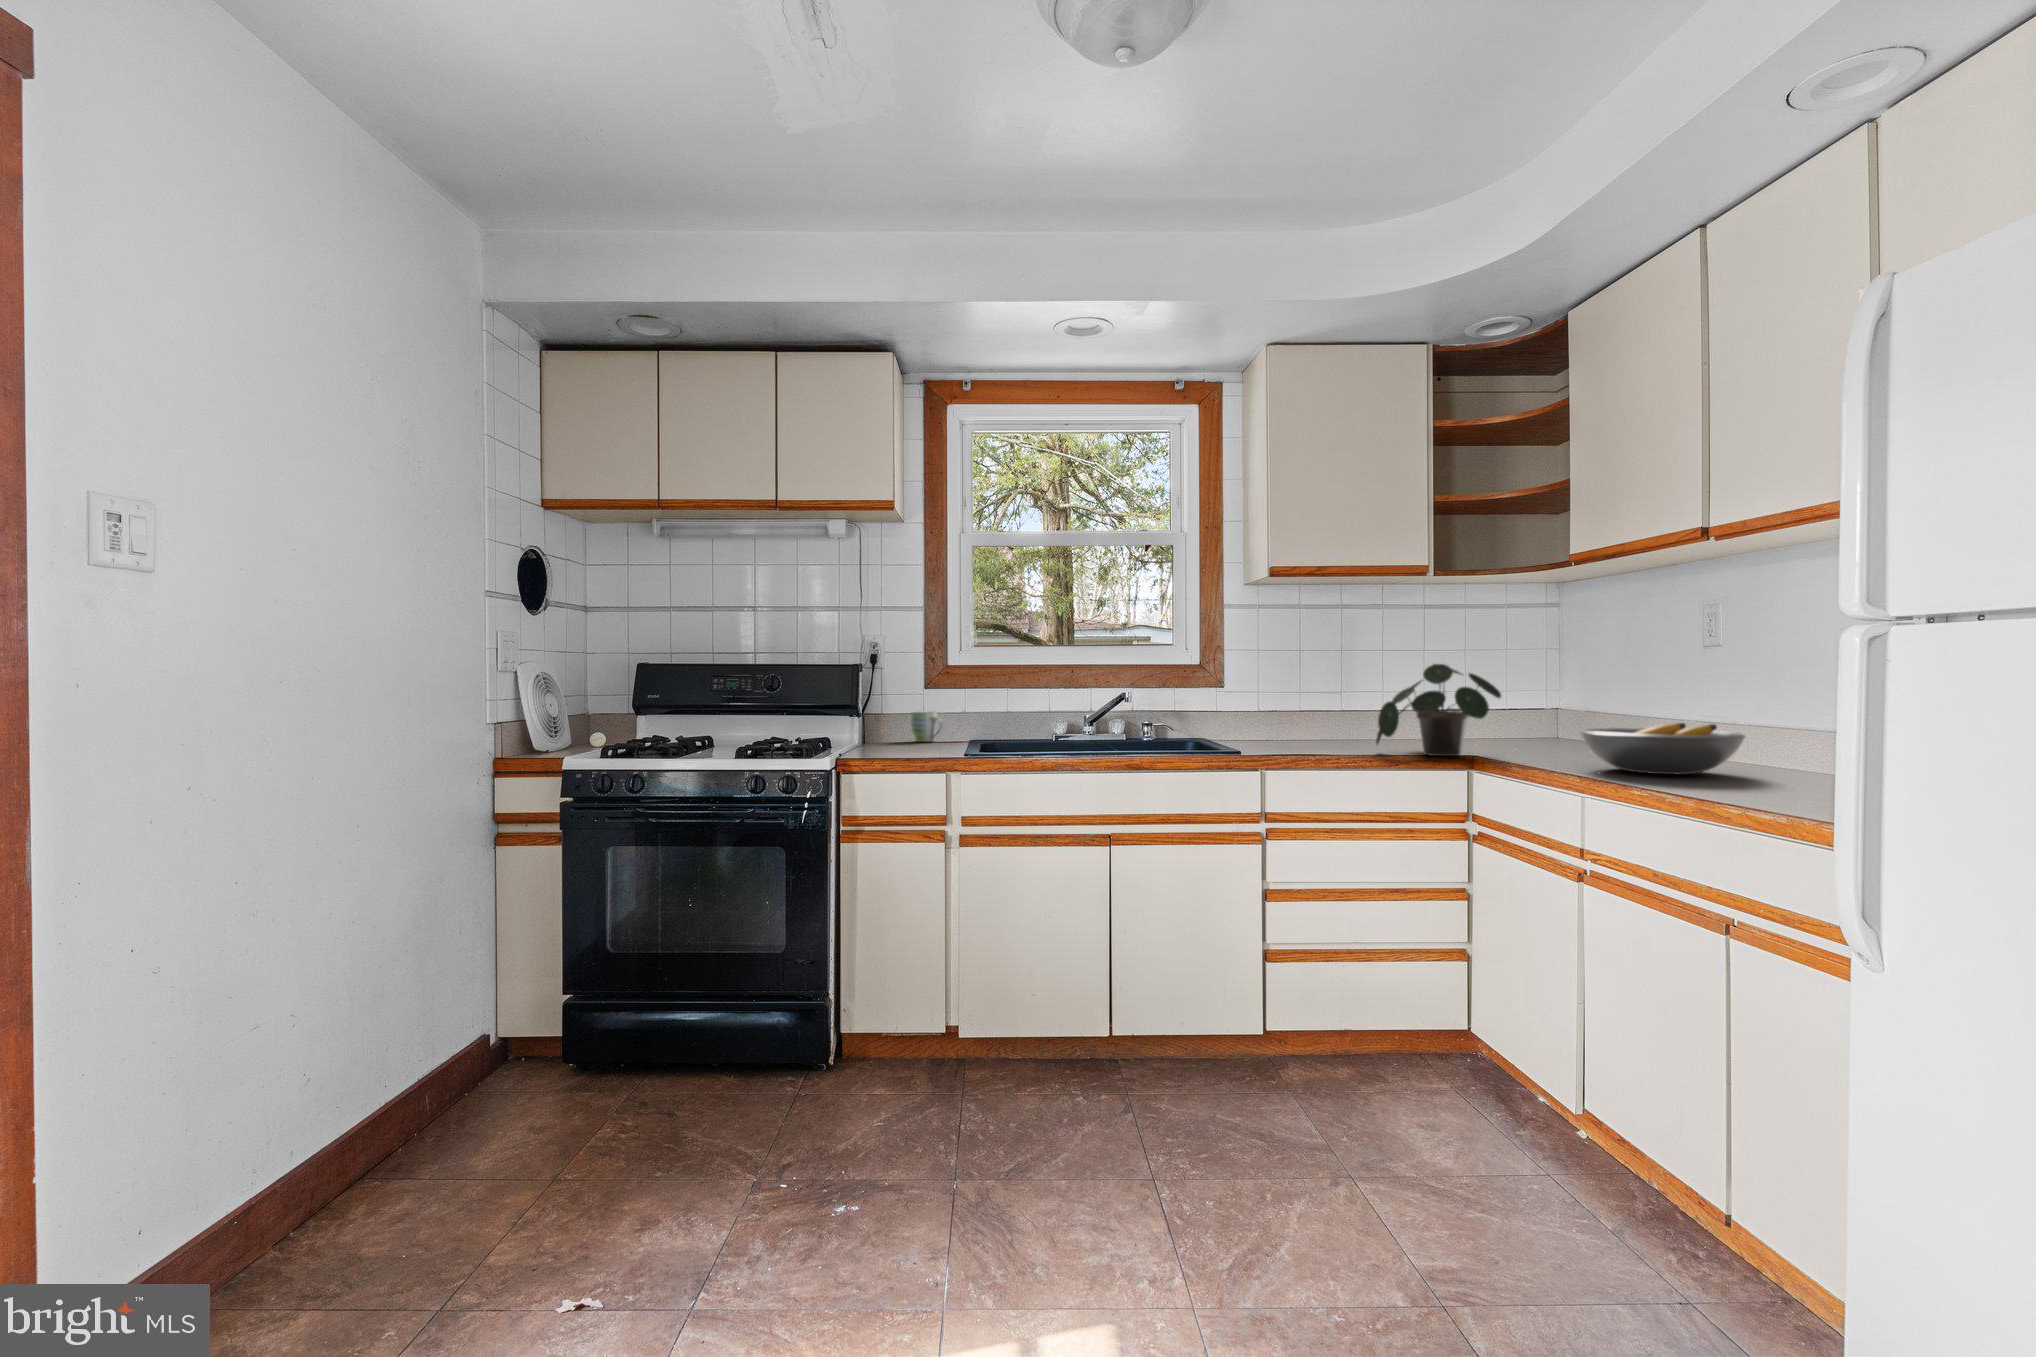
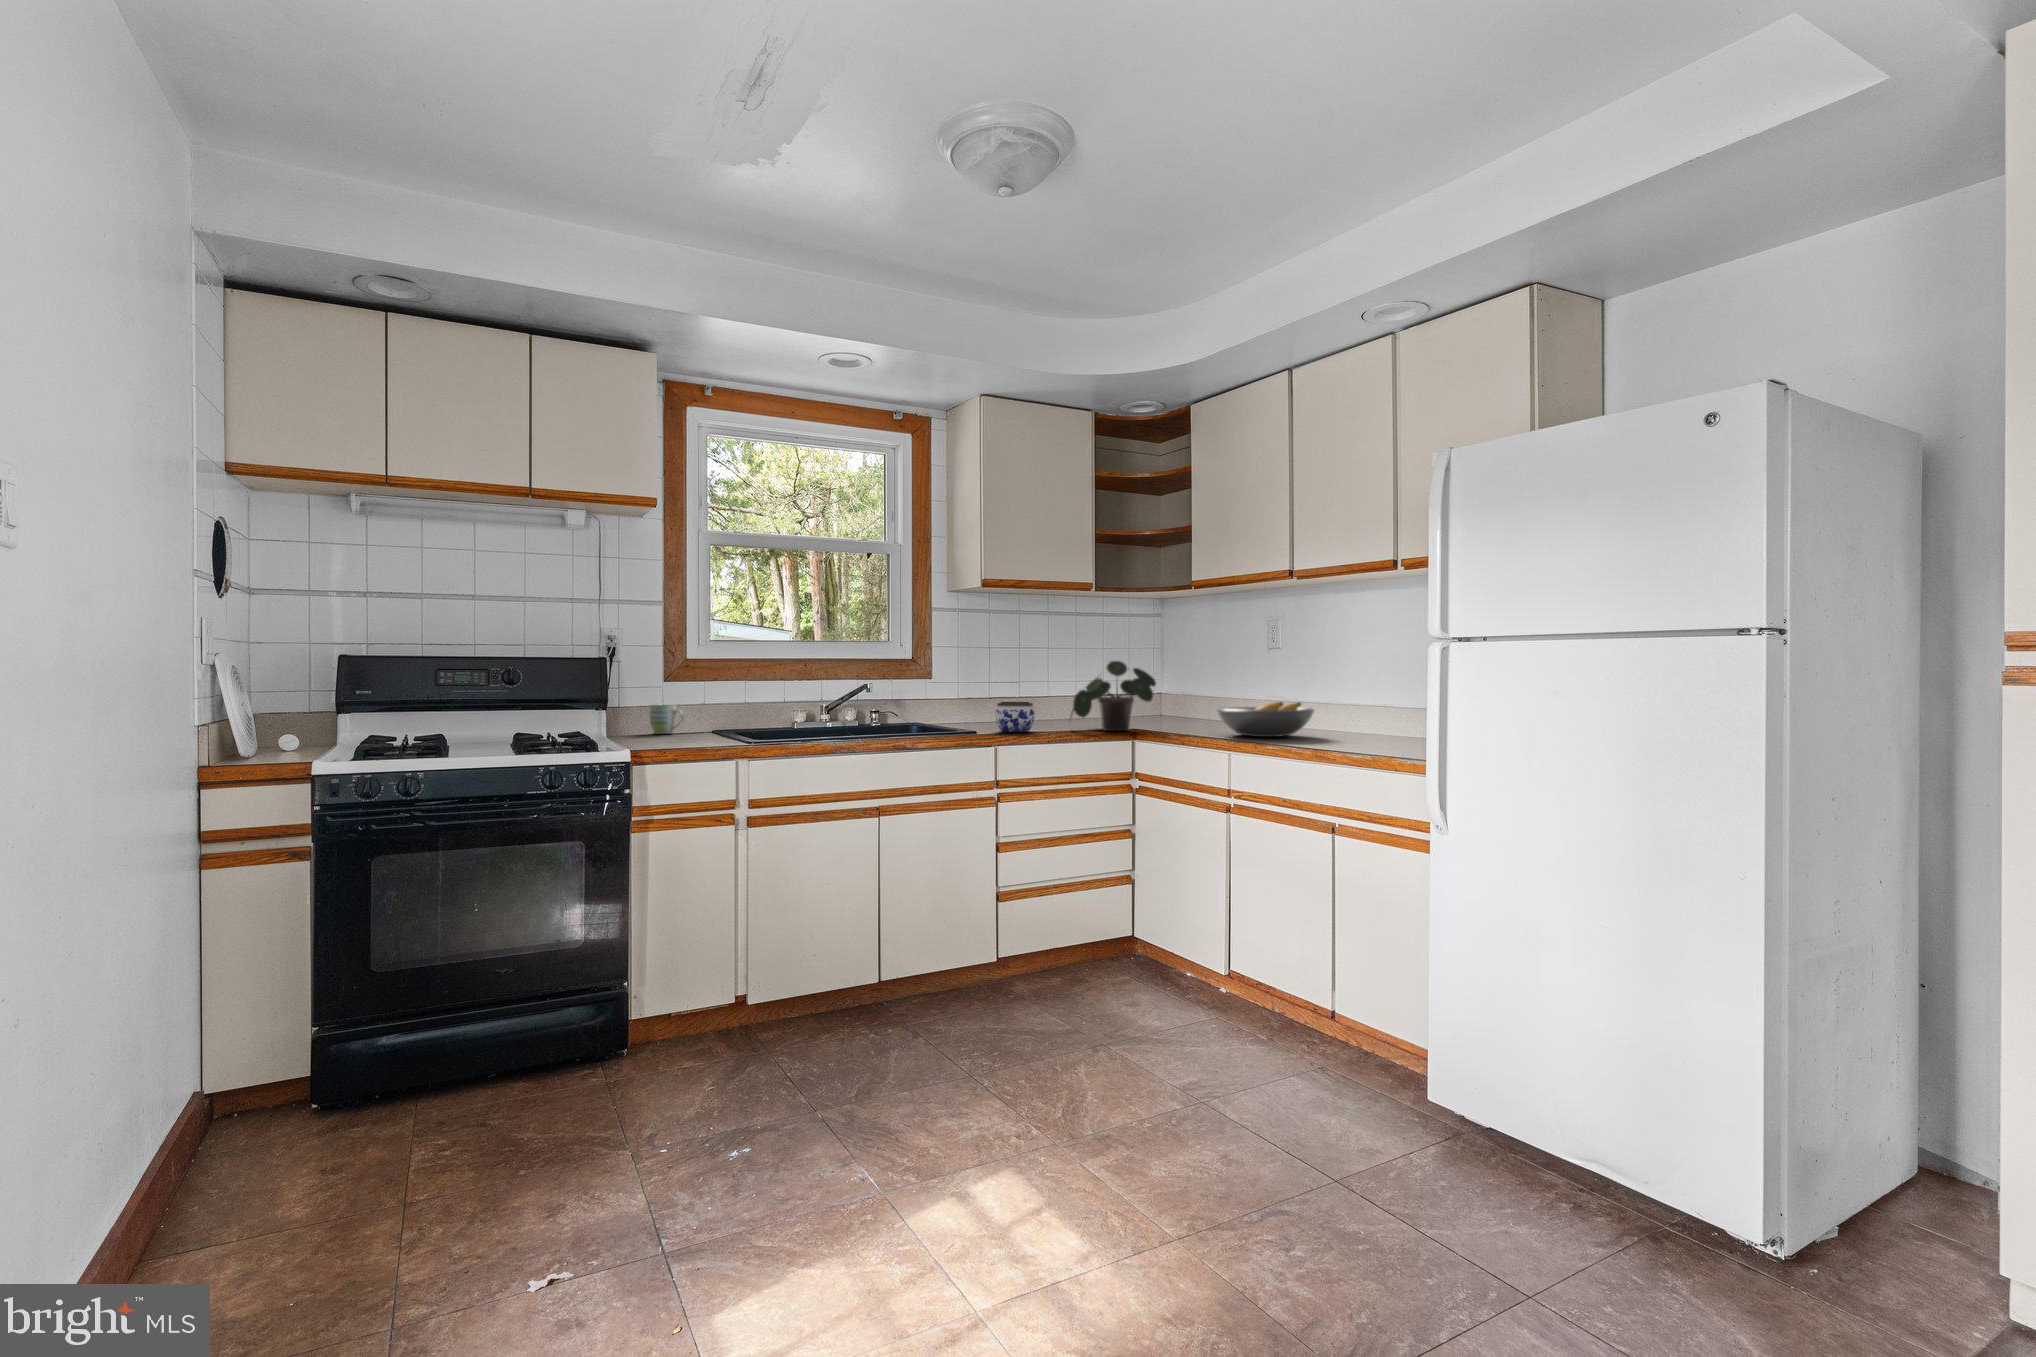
jar: none [1277,715,1328,753] -> present [995,702,1035,732]

